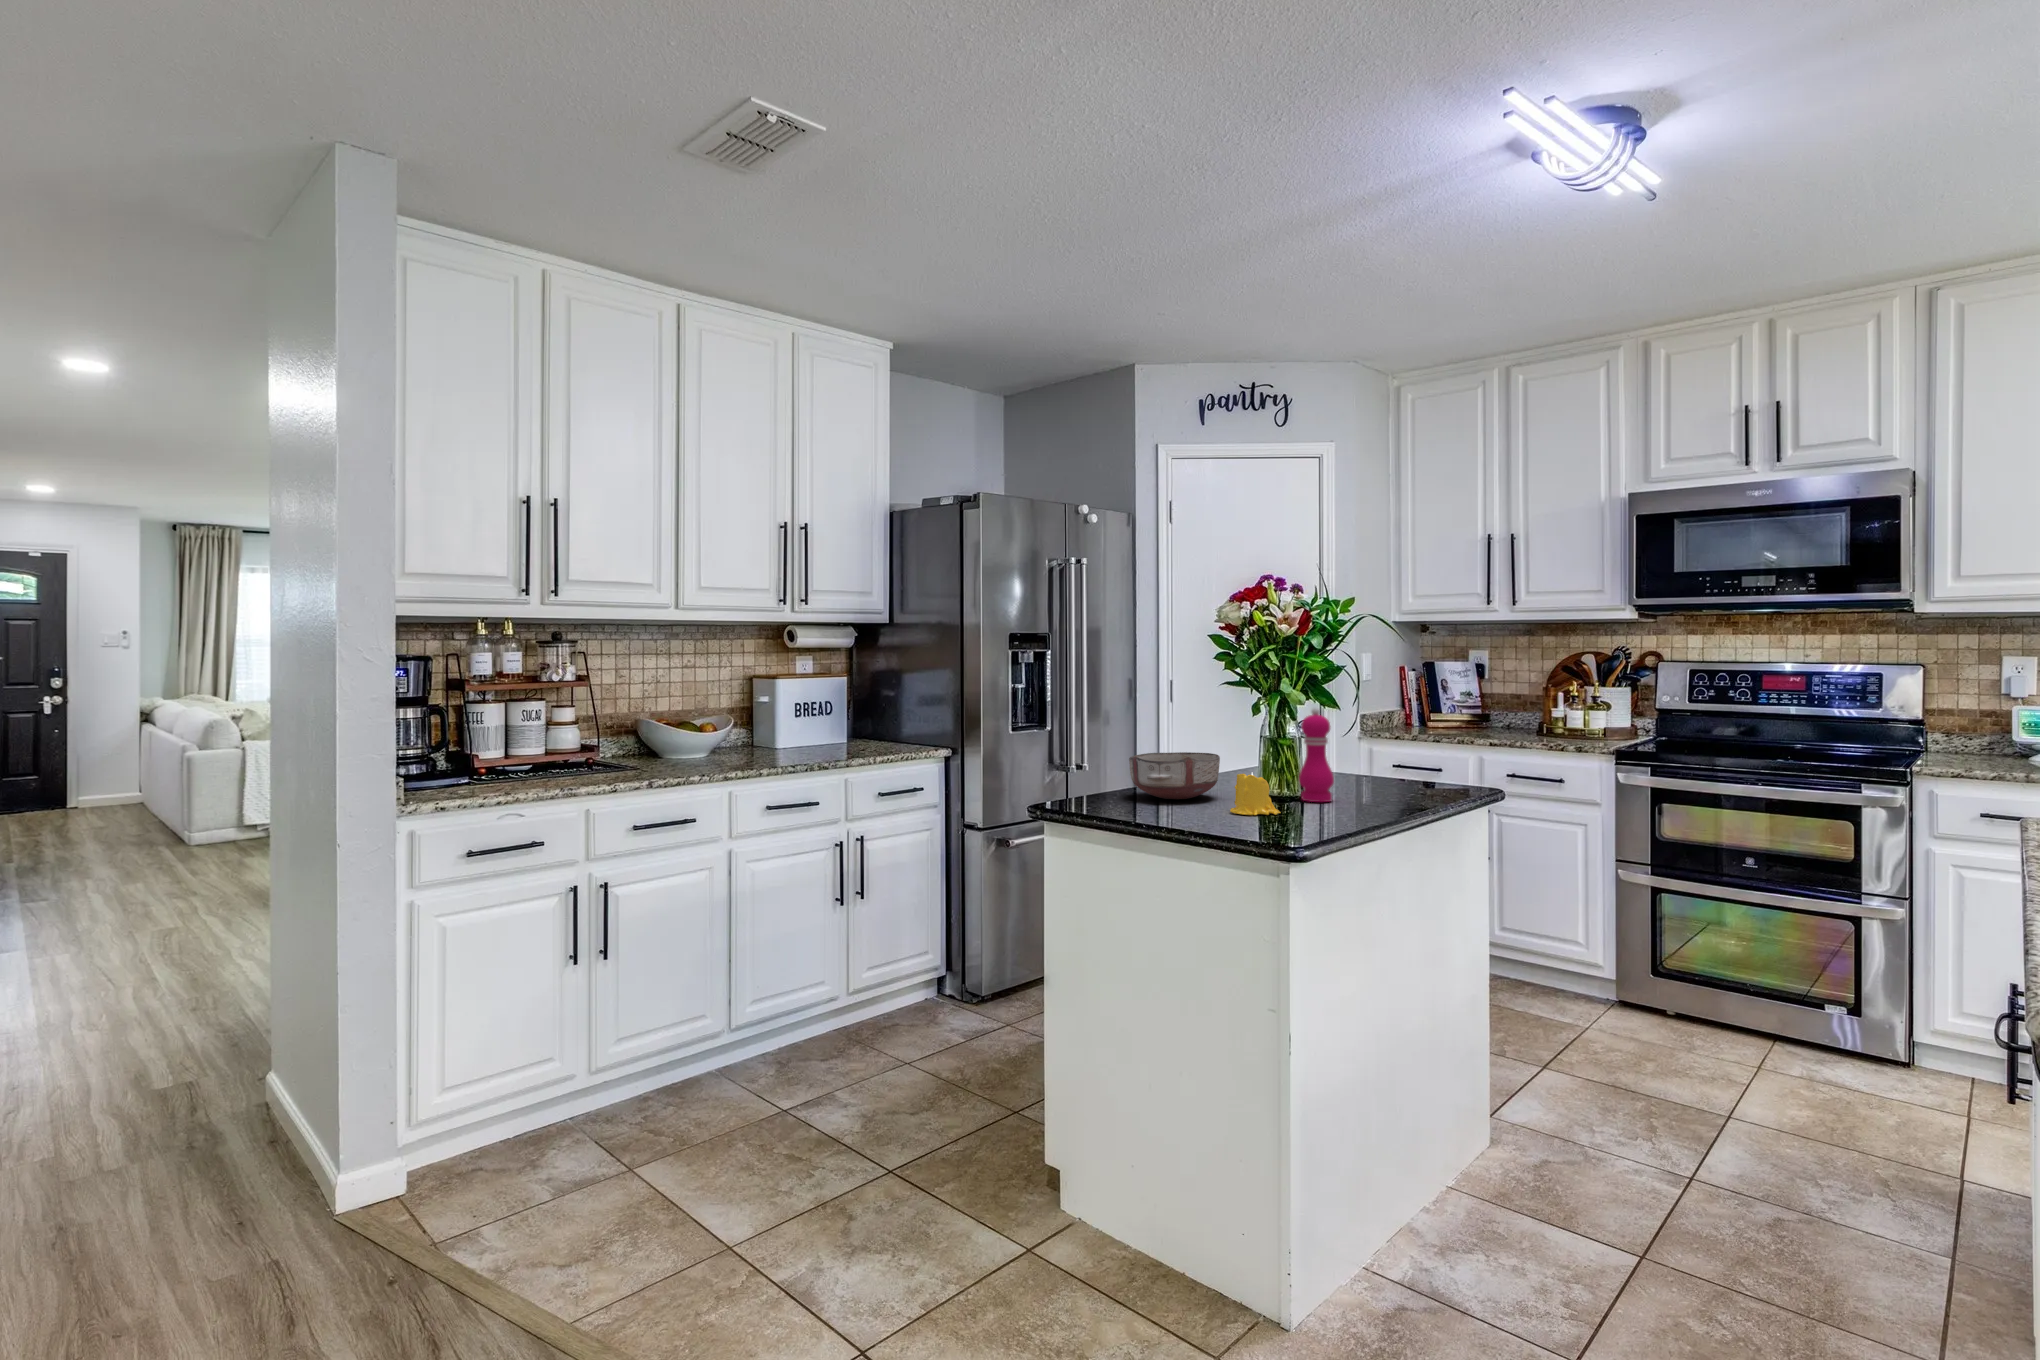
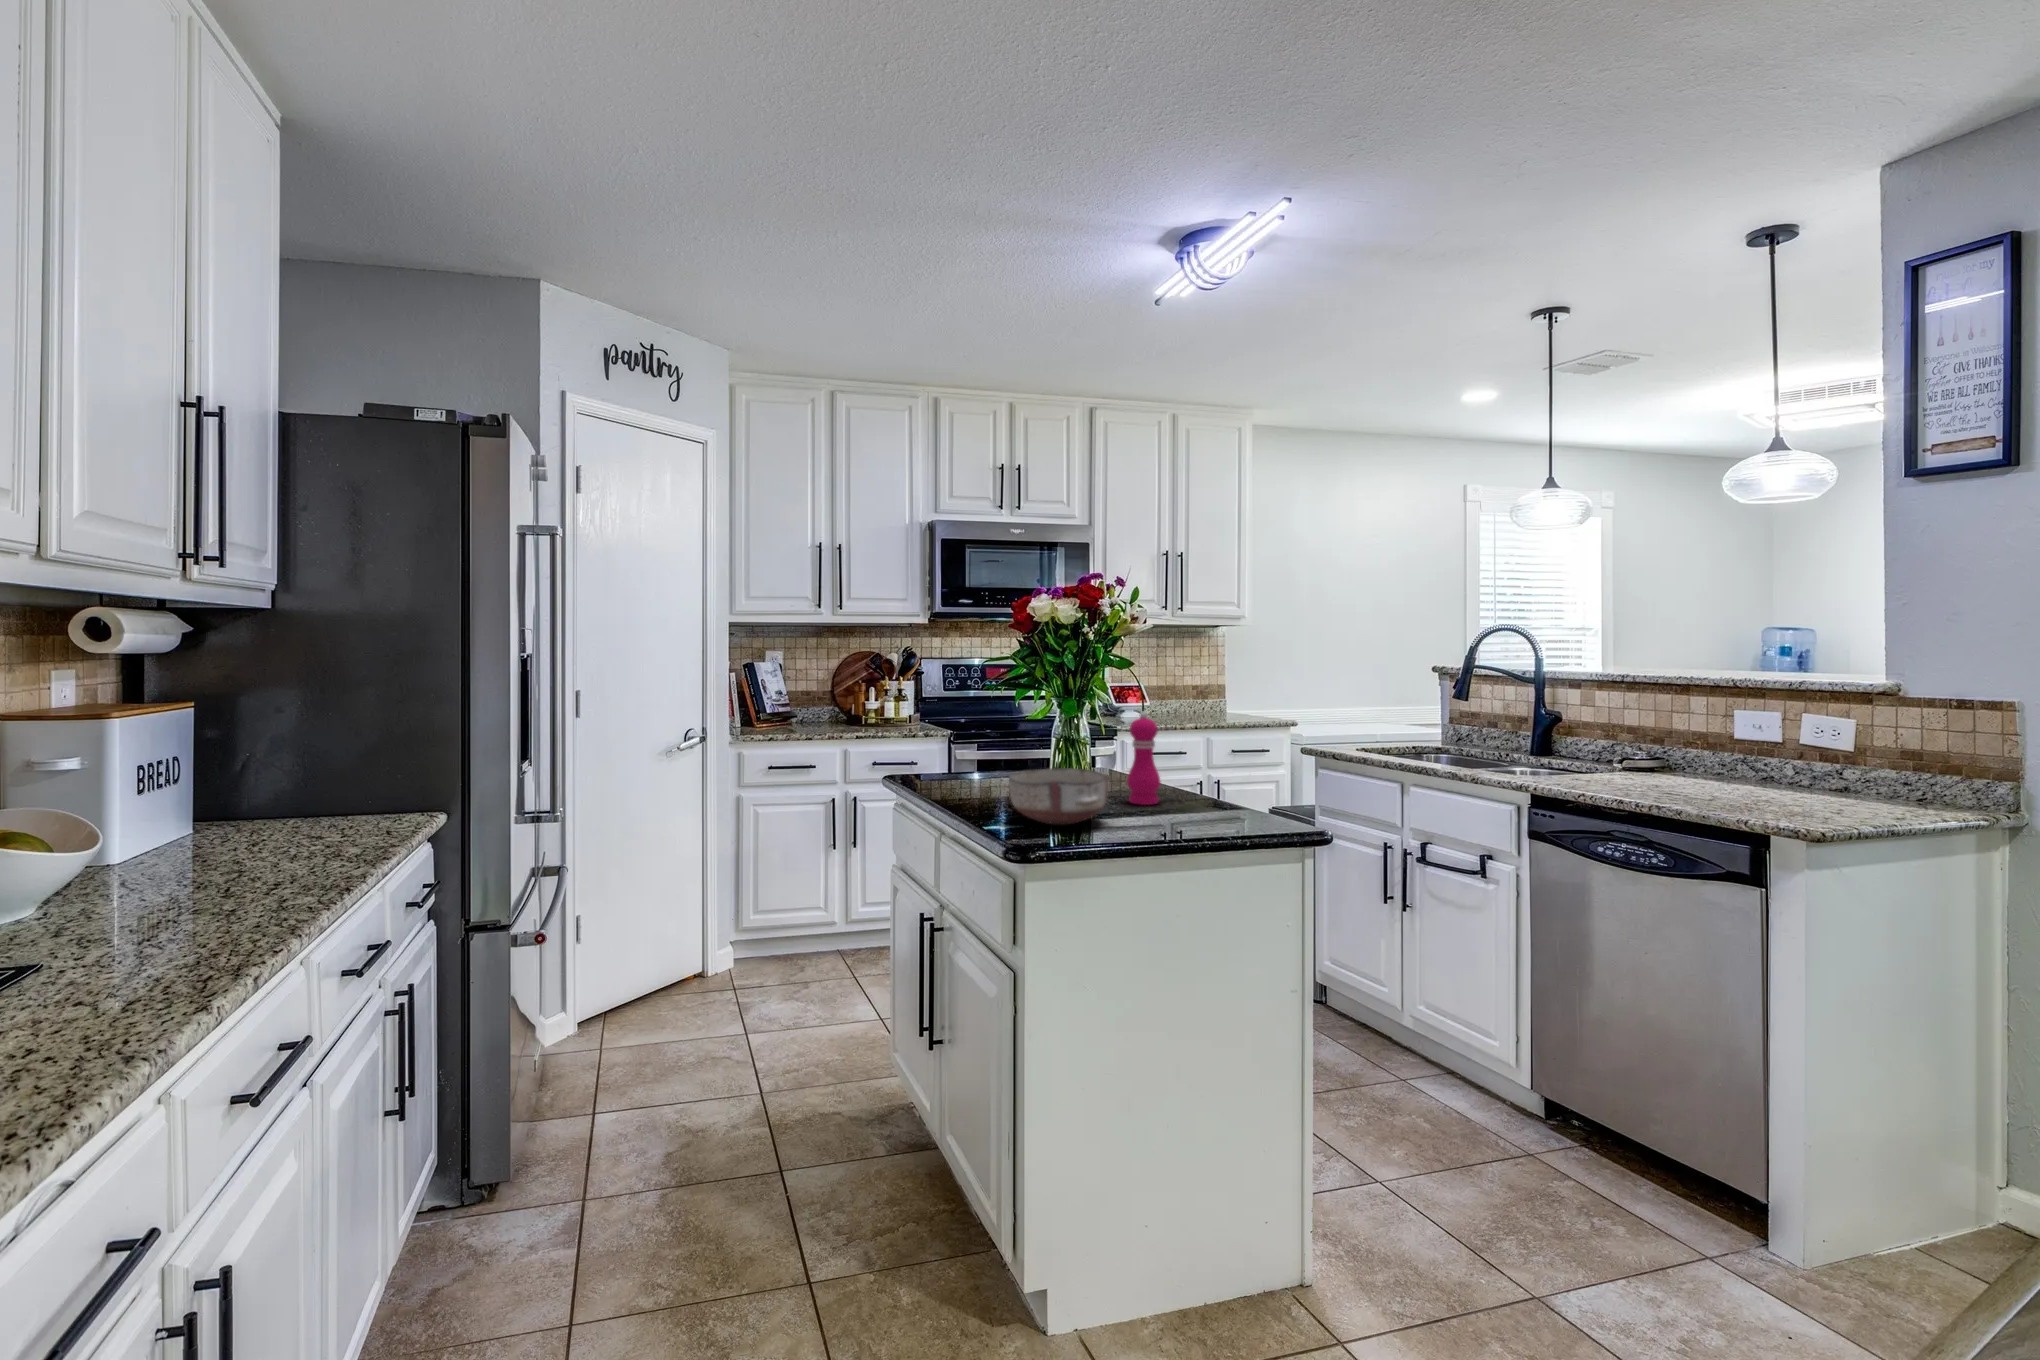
candle: present [1230,773,1281,815] -> none [1160,780,1206,826]

